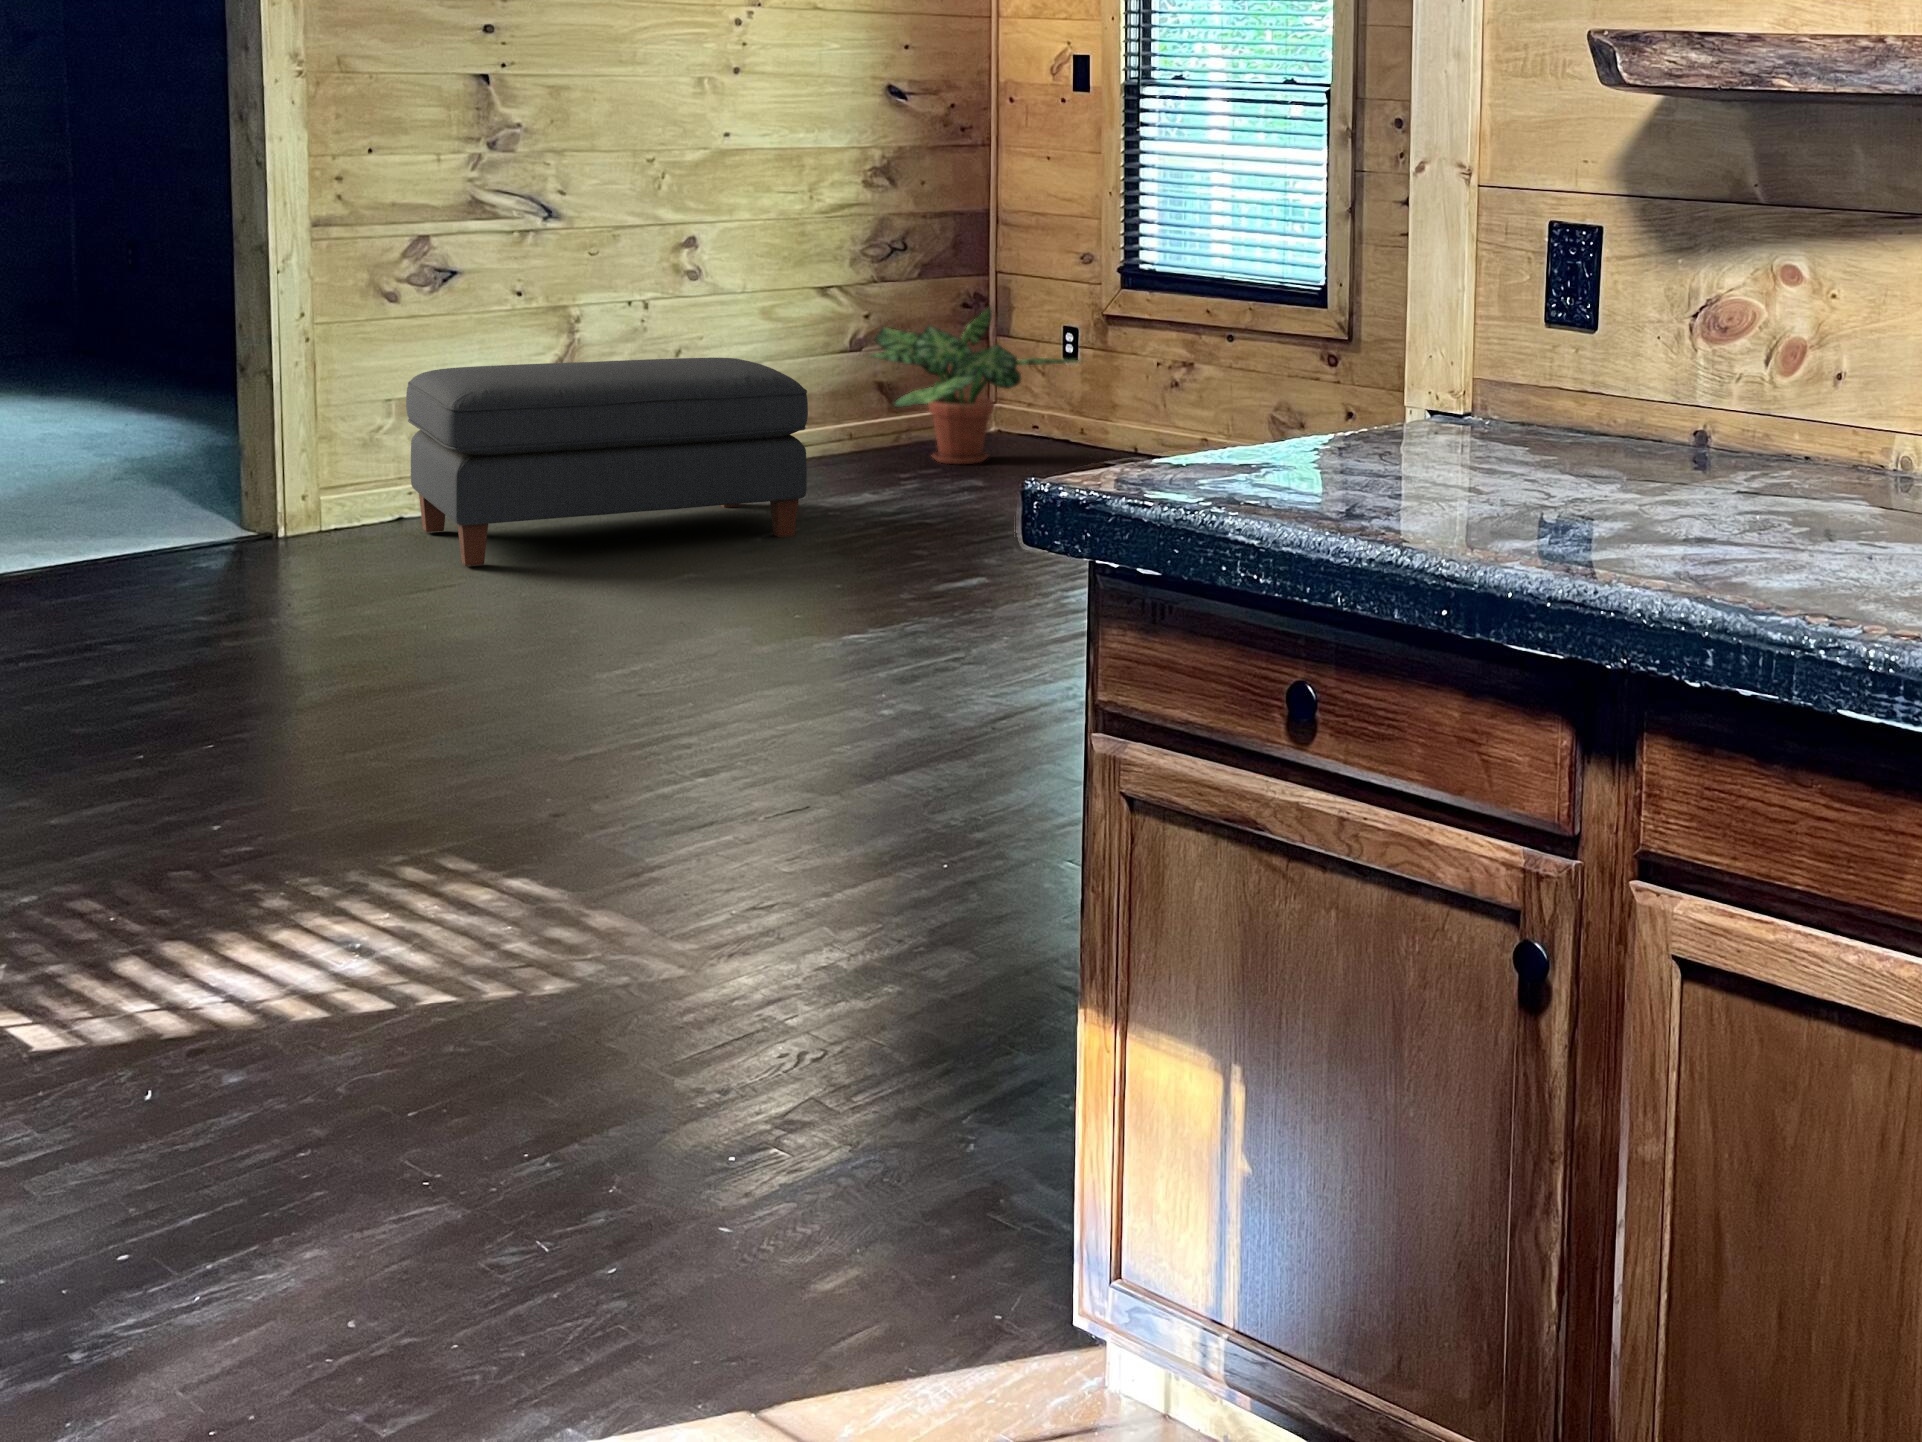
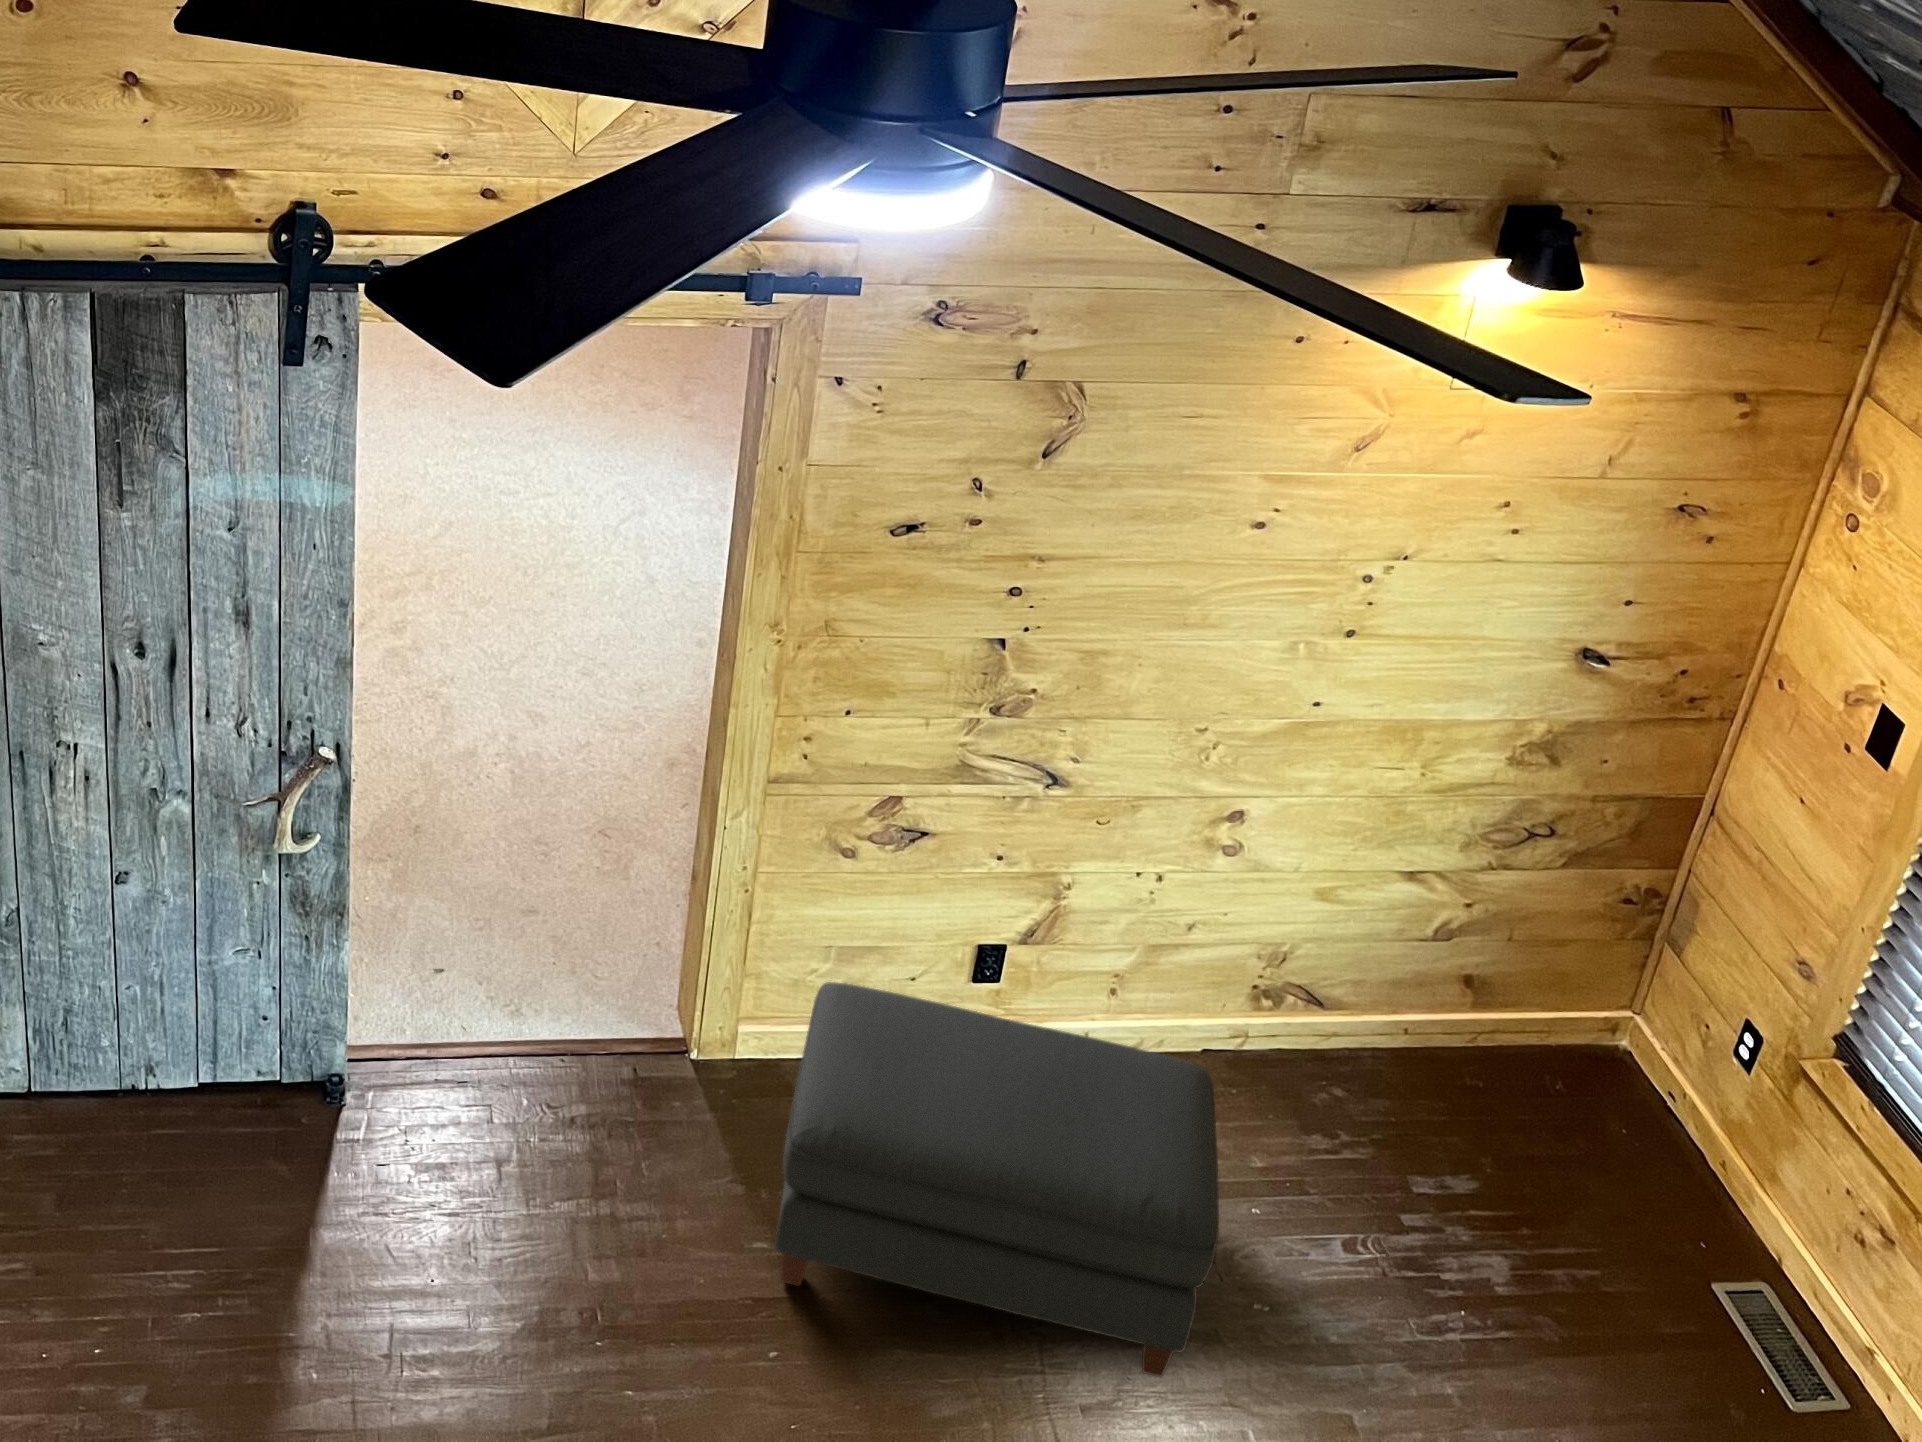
potted plant: present [870,308,1085,464] -> none [1407,931,1746,1195]

